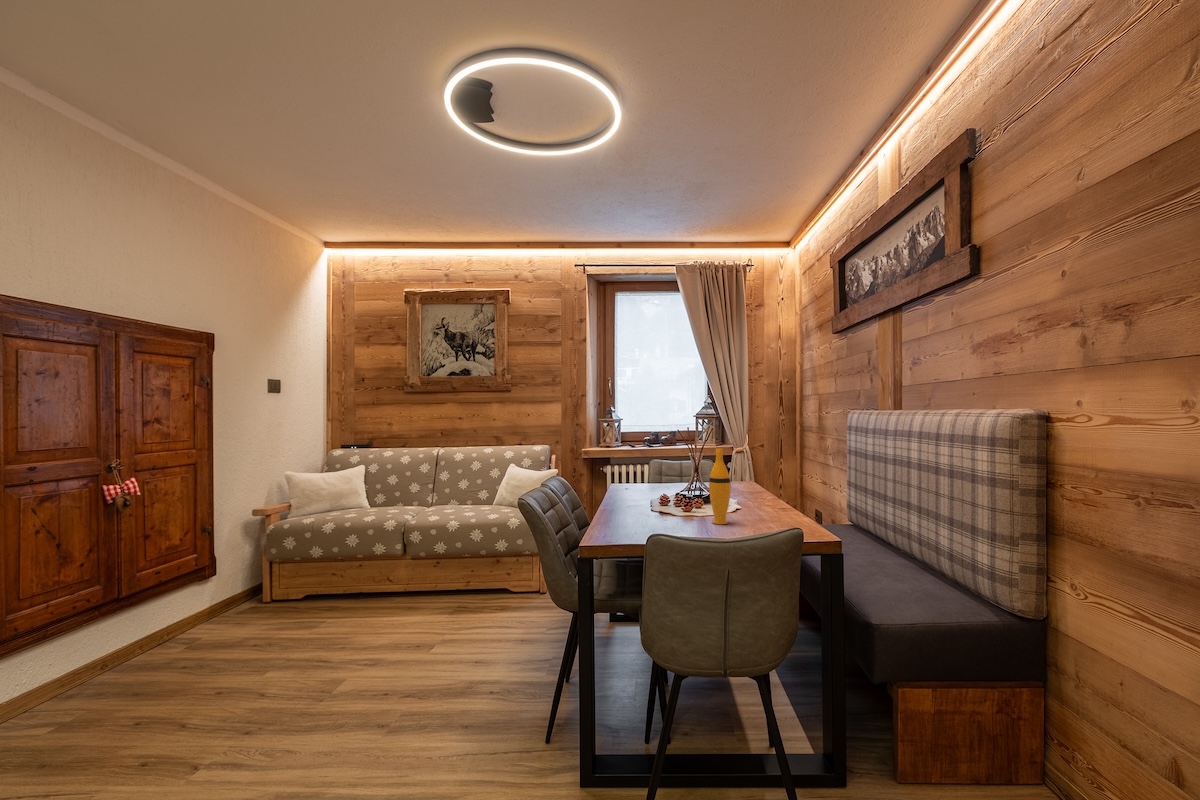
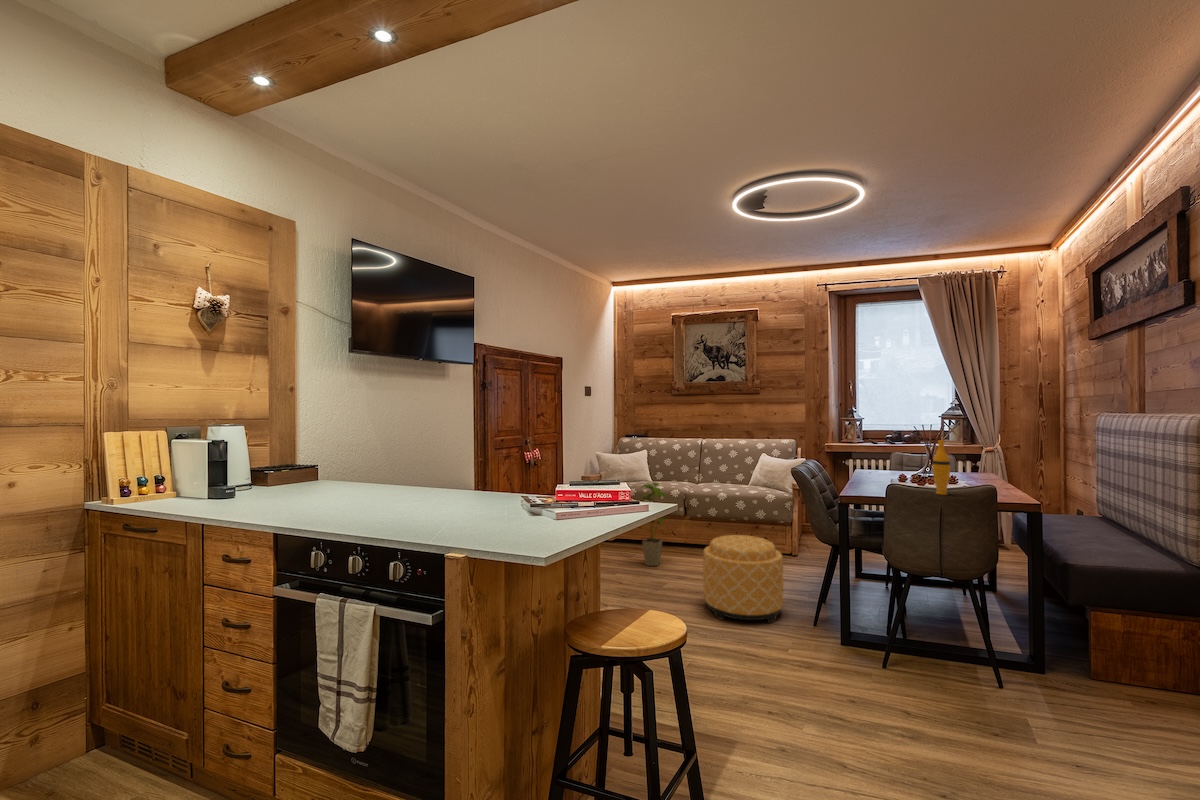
house plant: none [316,519,390,645] -> present [641,482,666,566]
ottoman: none [392,597,516,755] -> present [703,535,783,623]

